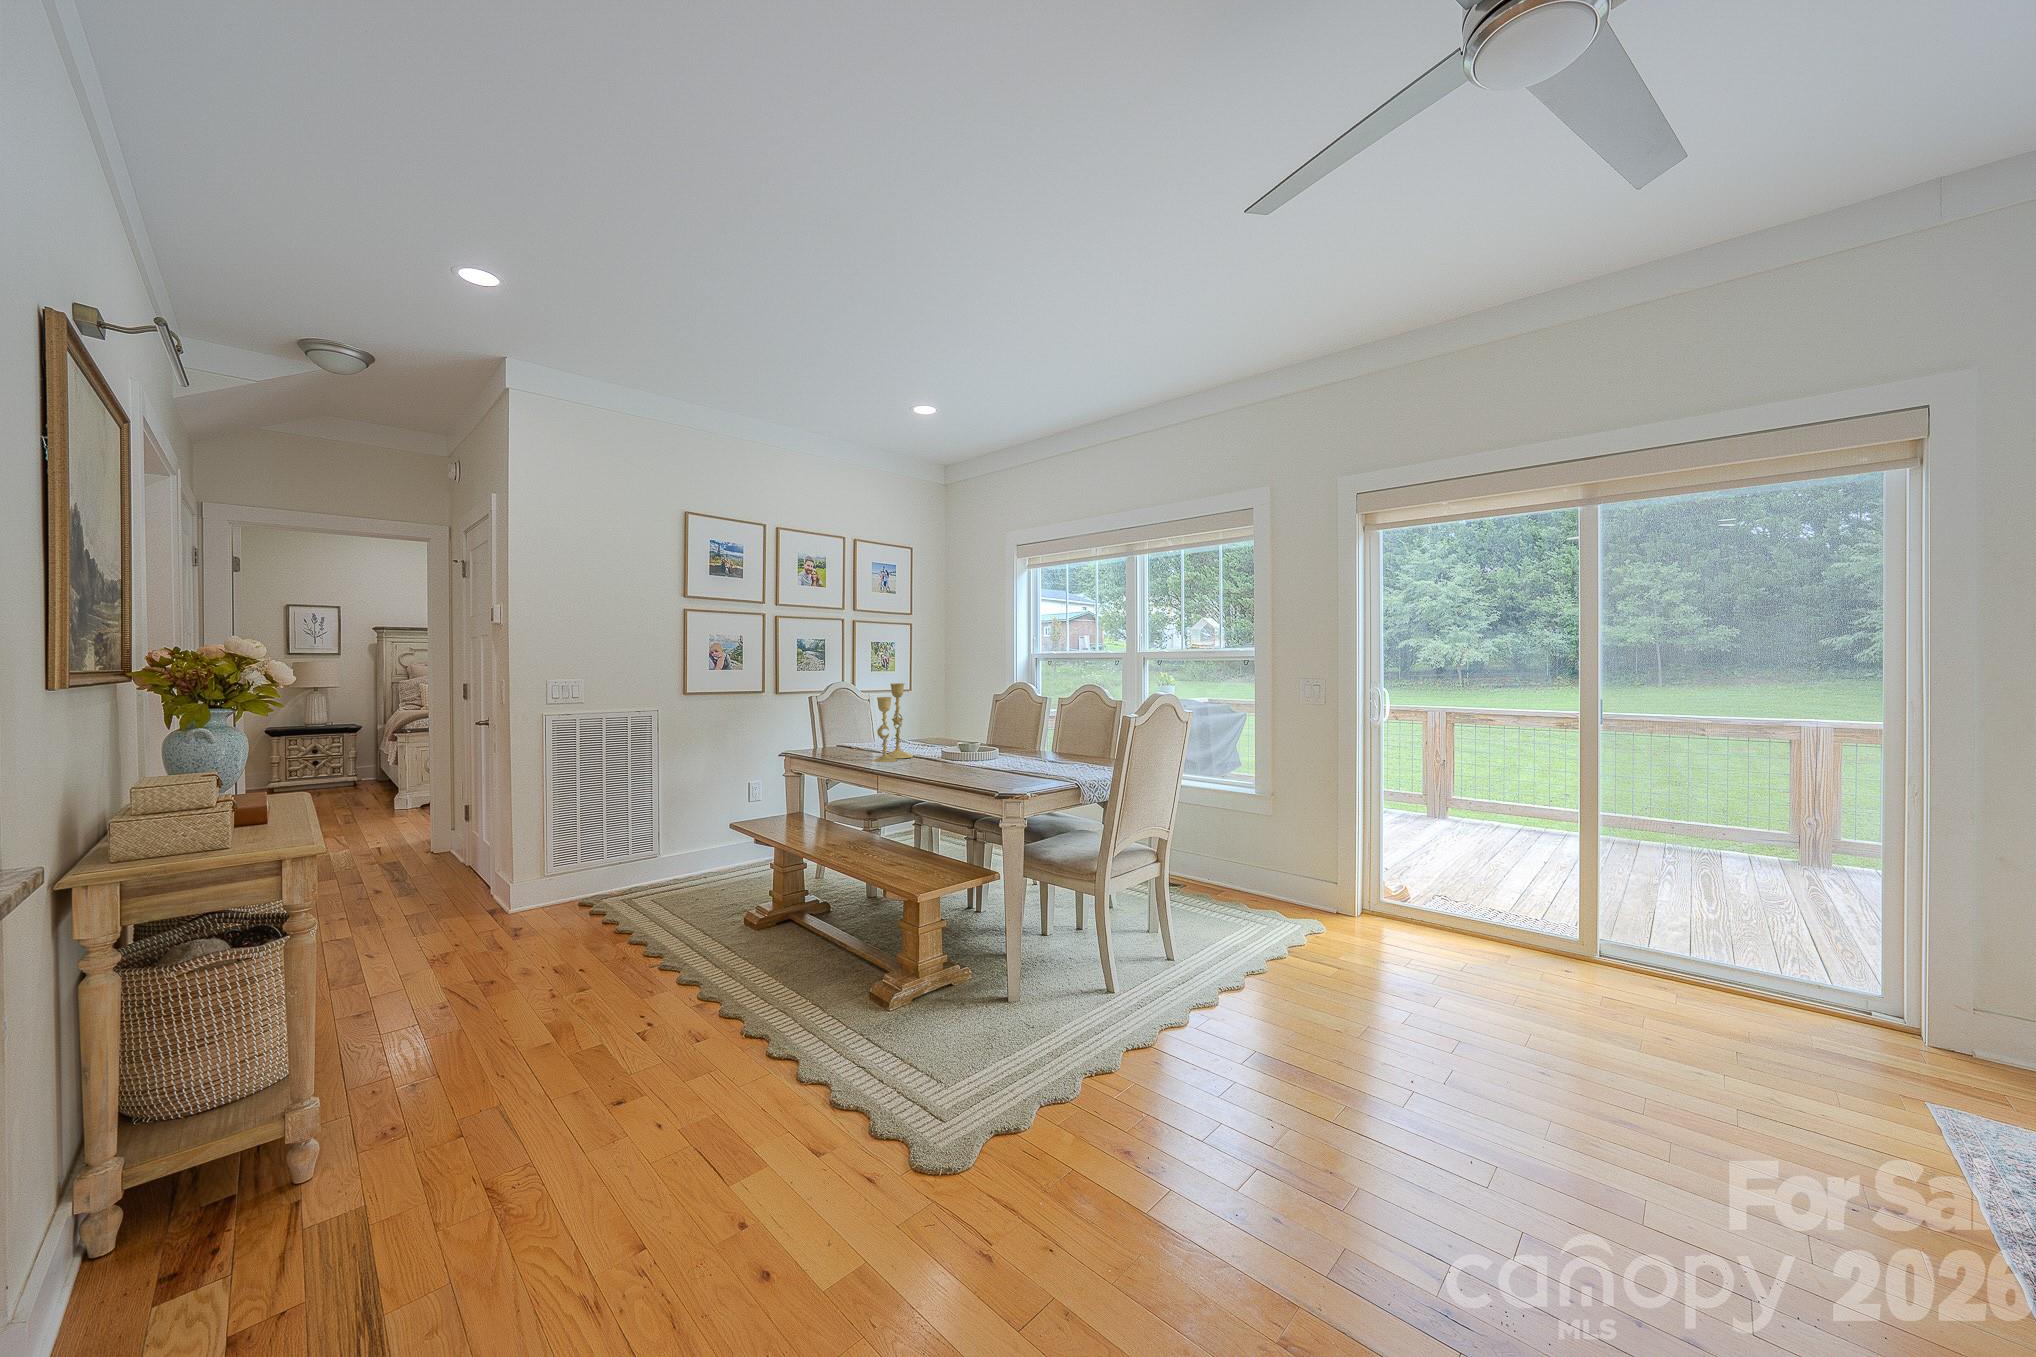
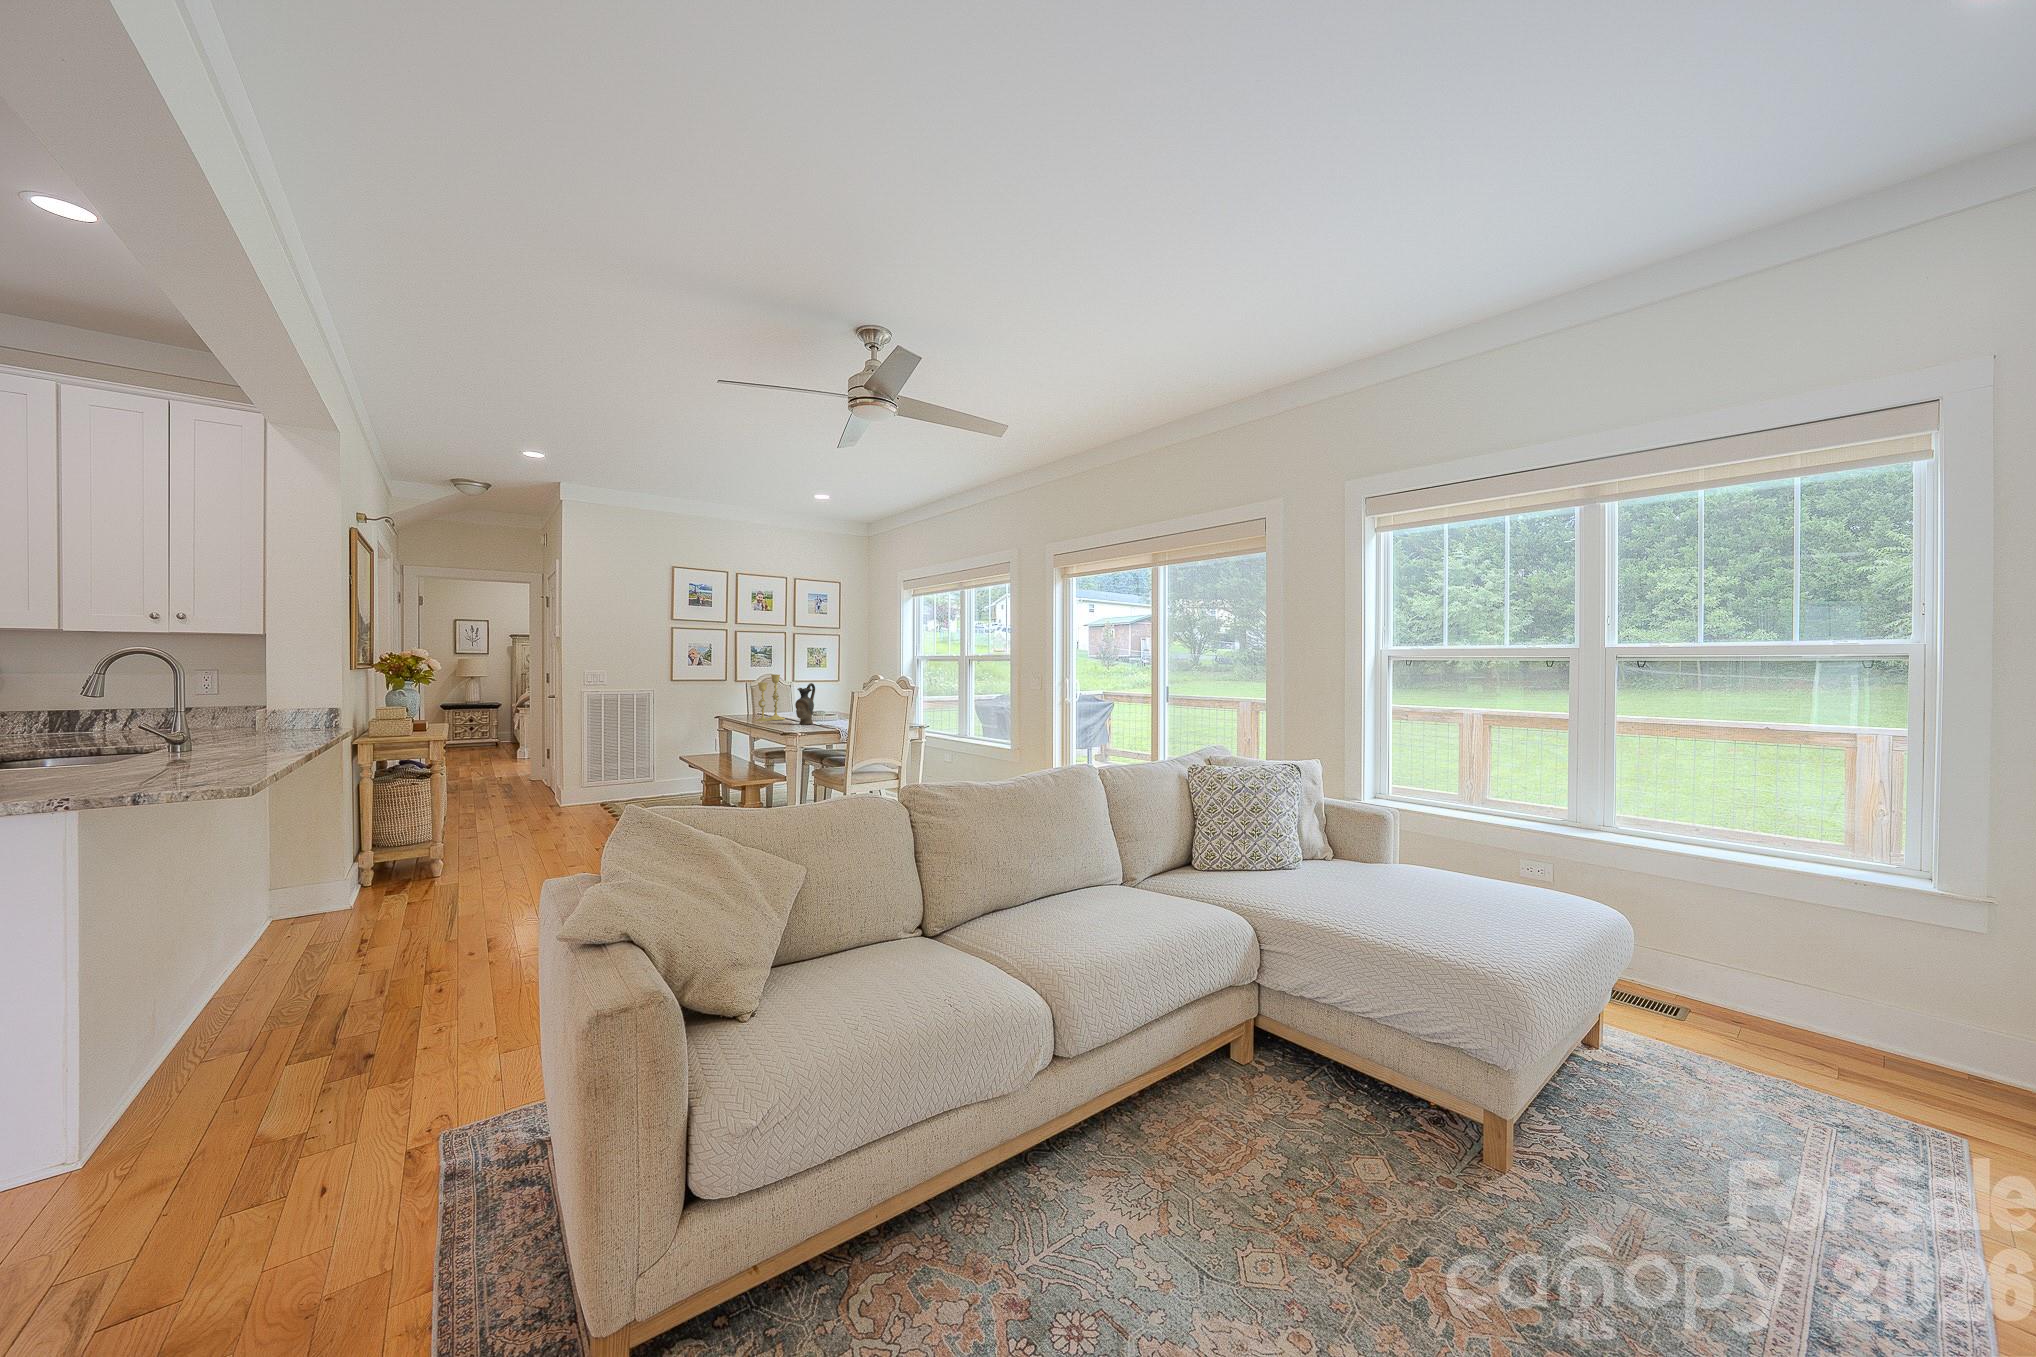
ceramic pitcher: none [962,698,991,769] -> present [795,683,815,725]

